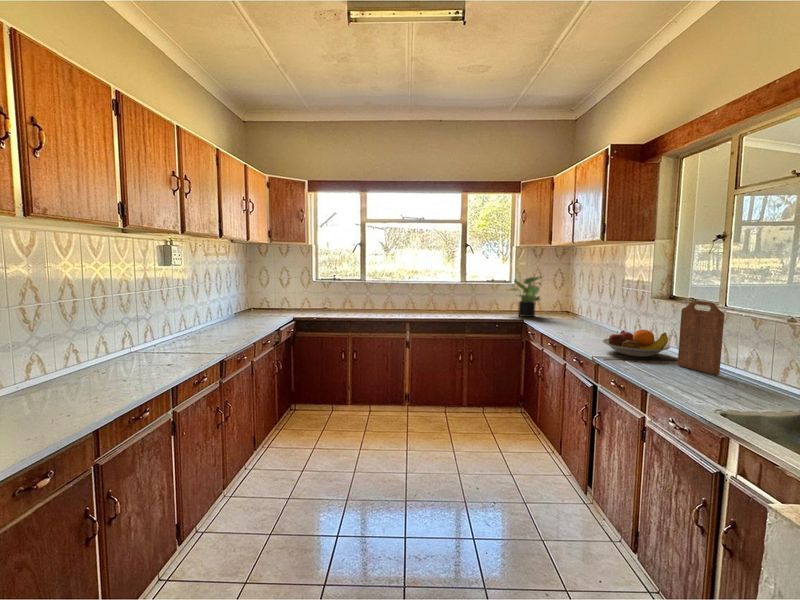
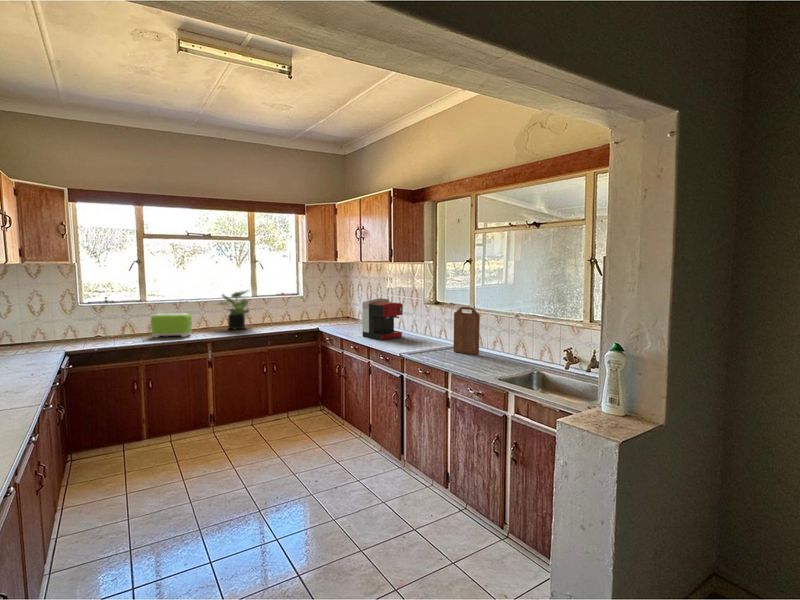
potted plant: present [511,277,541,317] -> present [219,290,249,329]
coffee maker: none [564,288,620,340] -> present [362,298,403,340]
toaster: none [366,292,398,315] -> present [151,313,192,337]
fruit bowl: present [602,330,670,357] -> none [402,329,445,349]

